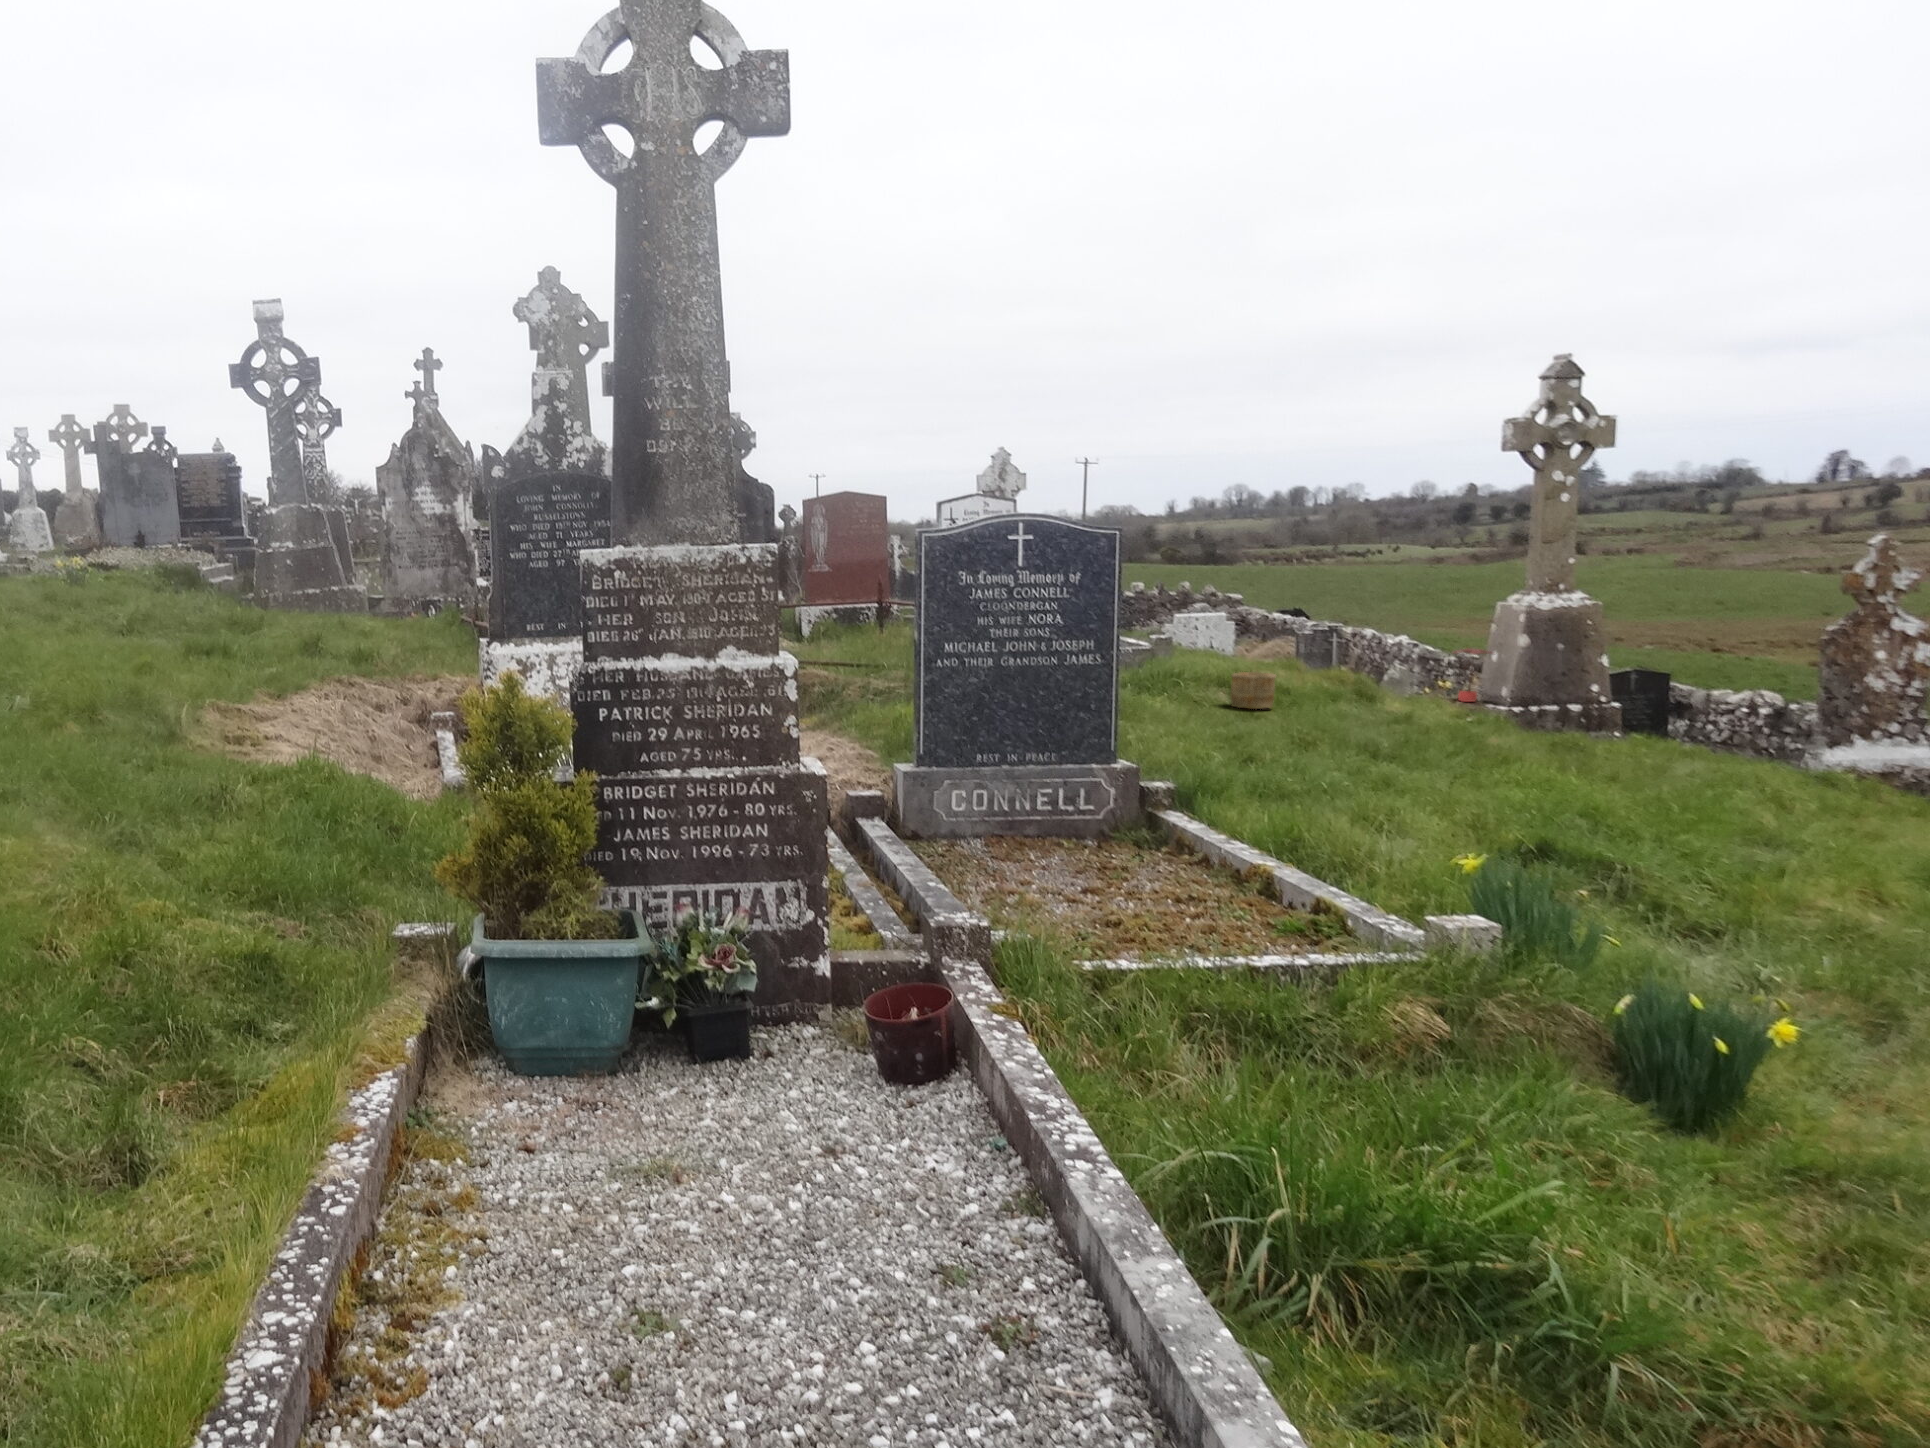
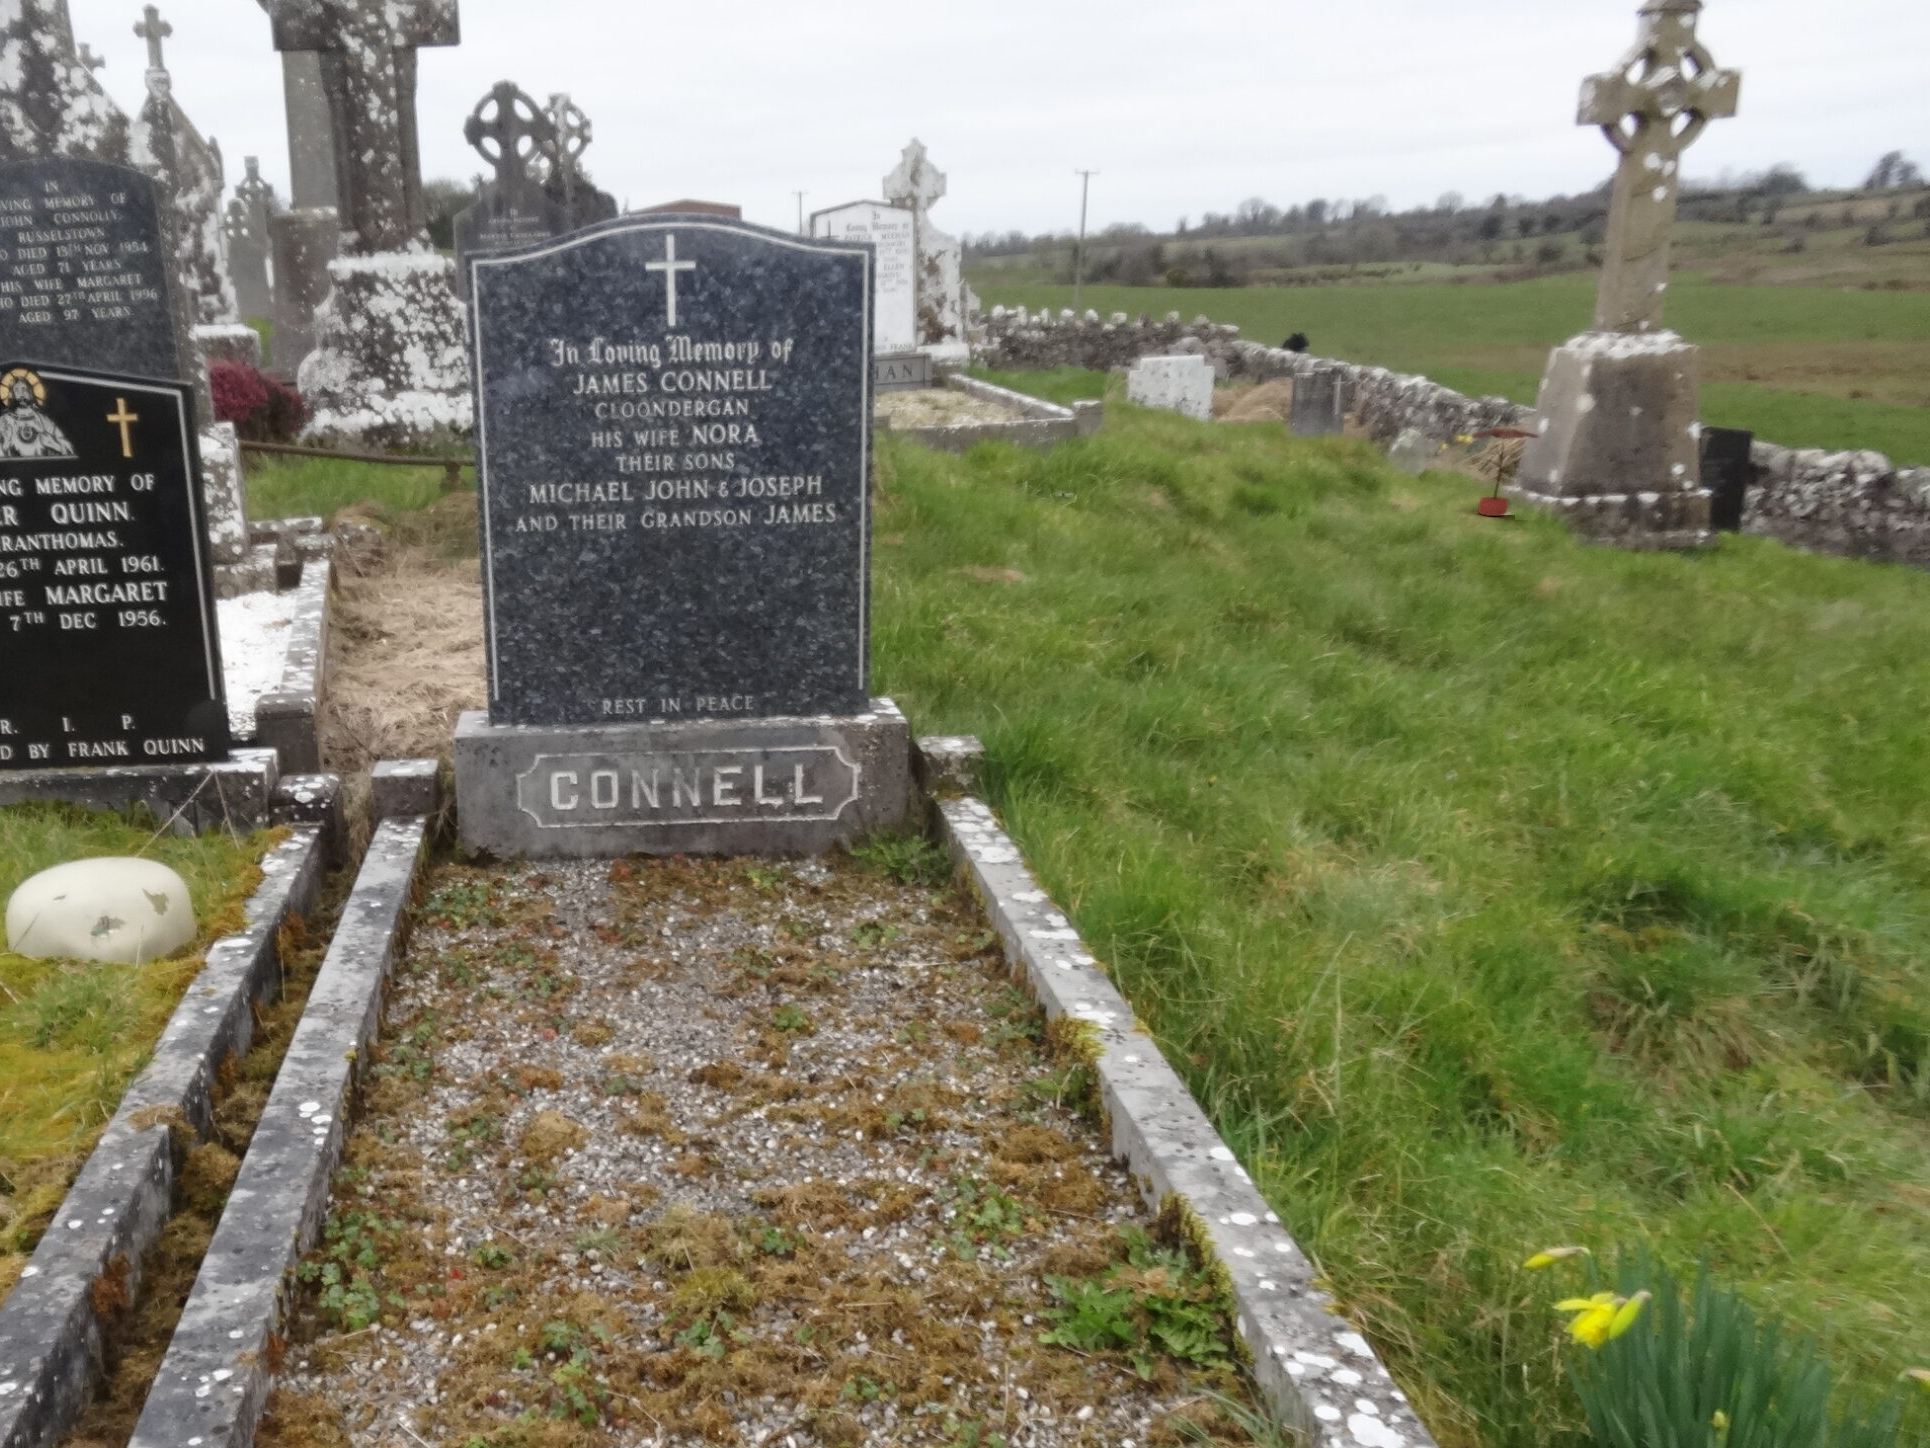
wooden bucket: present [1231,672,1276,709] -> none [1120,482,1194,545]

